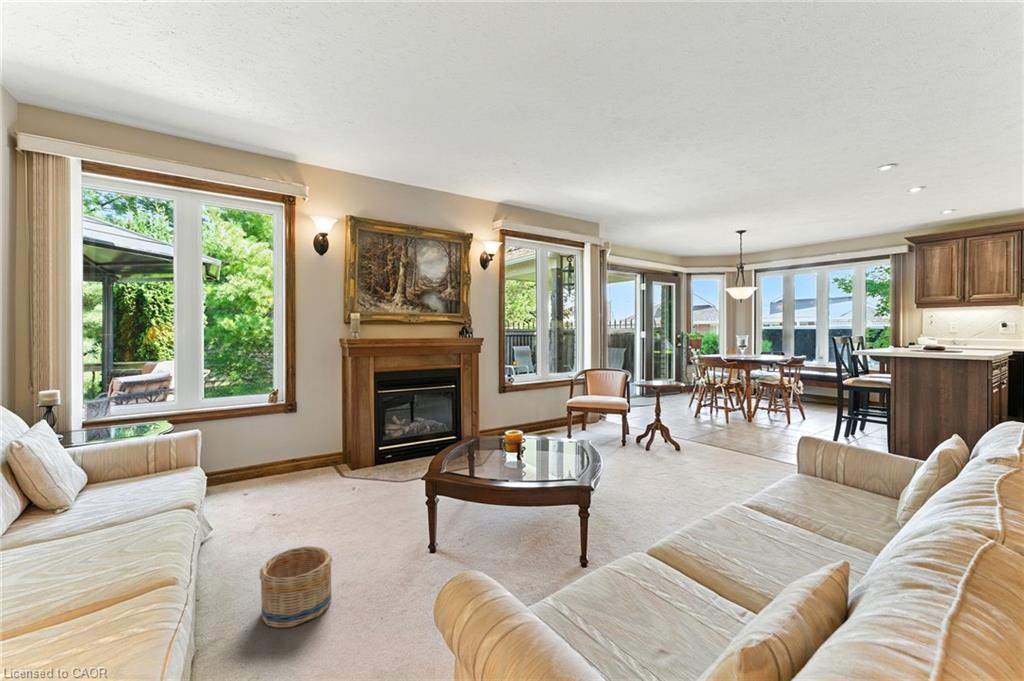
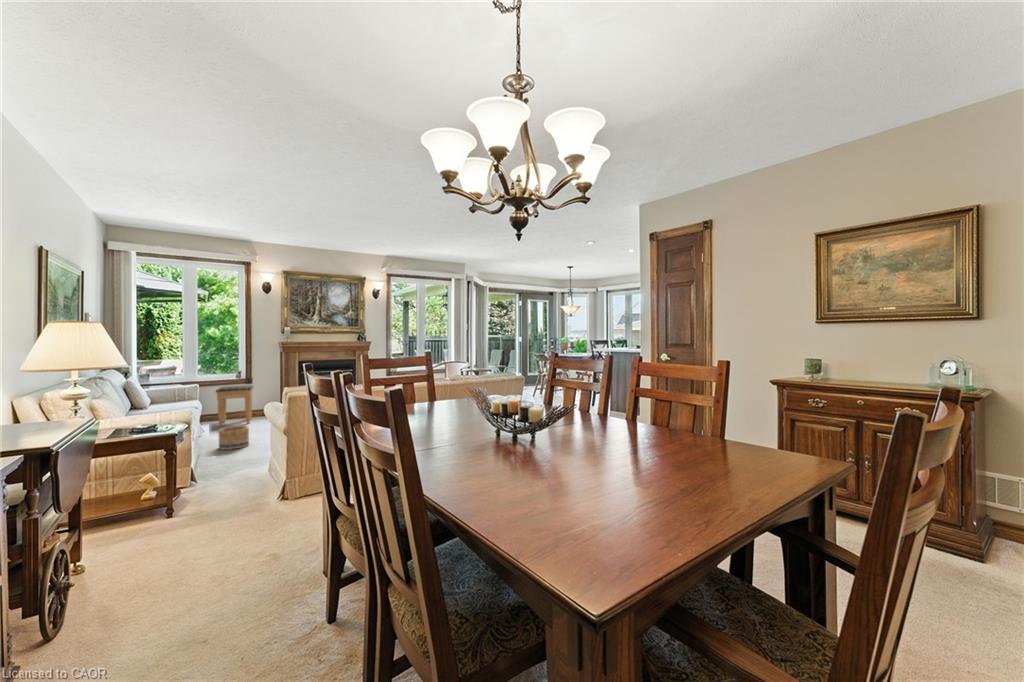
footstool: none [236,419,304,506] -> present [216,385,253,426]

